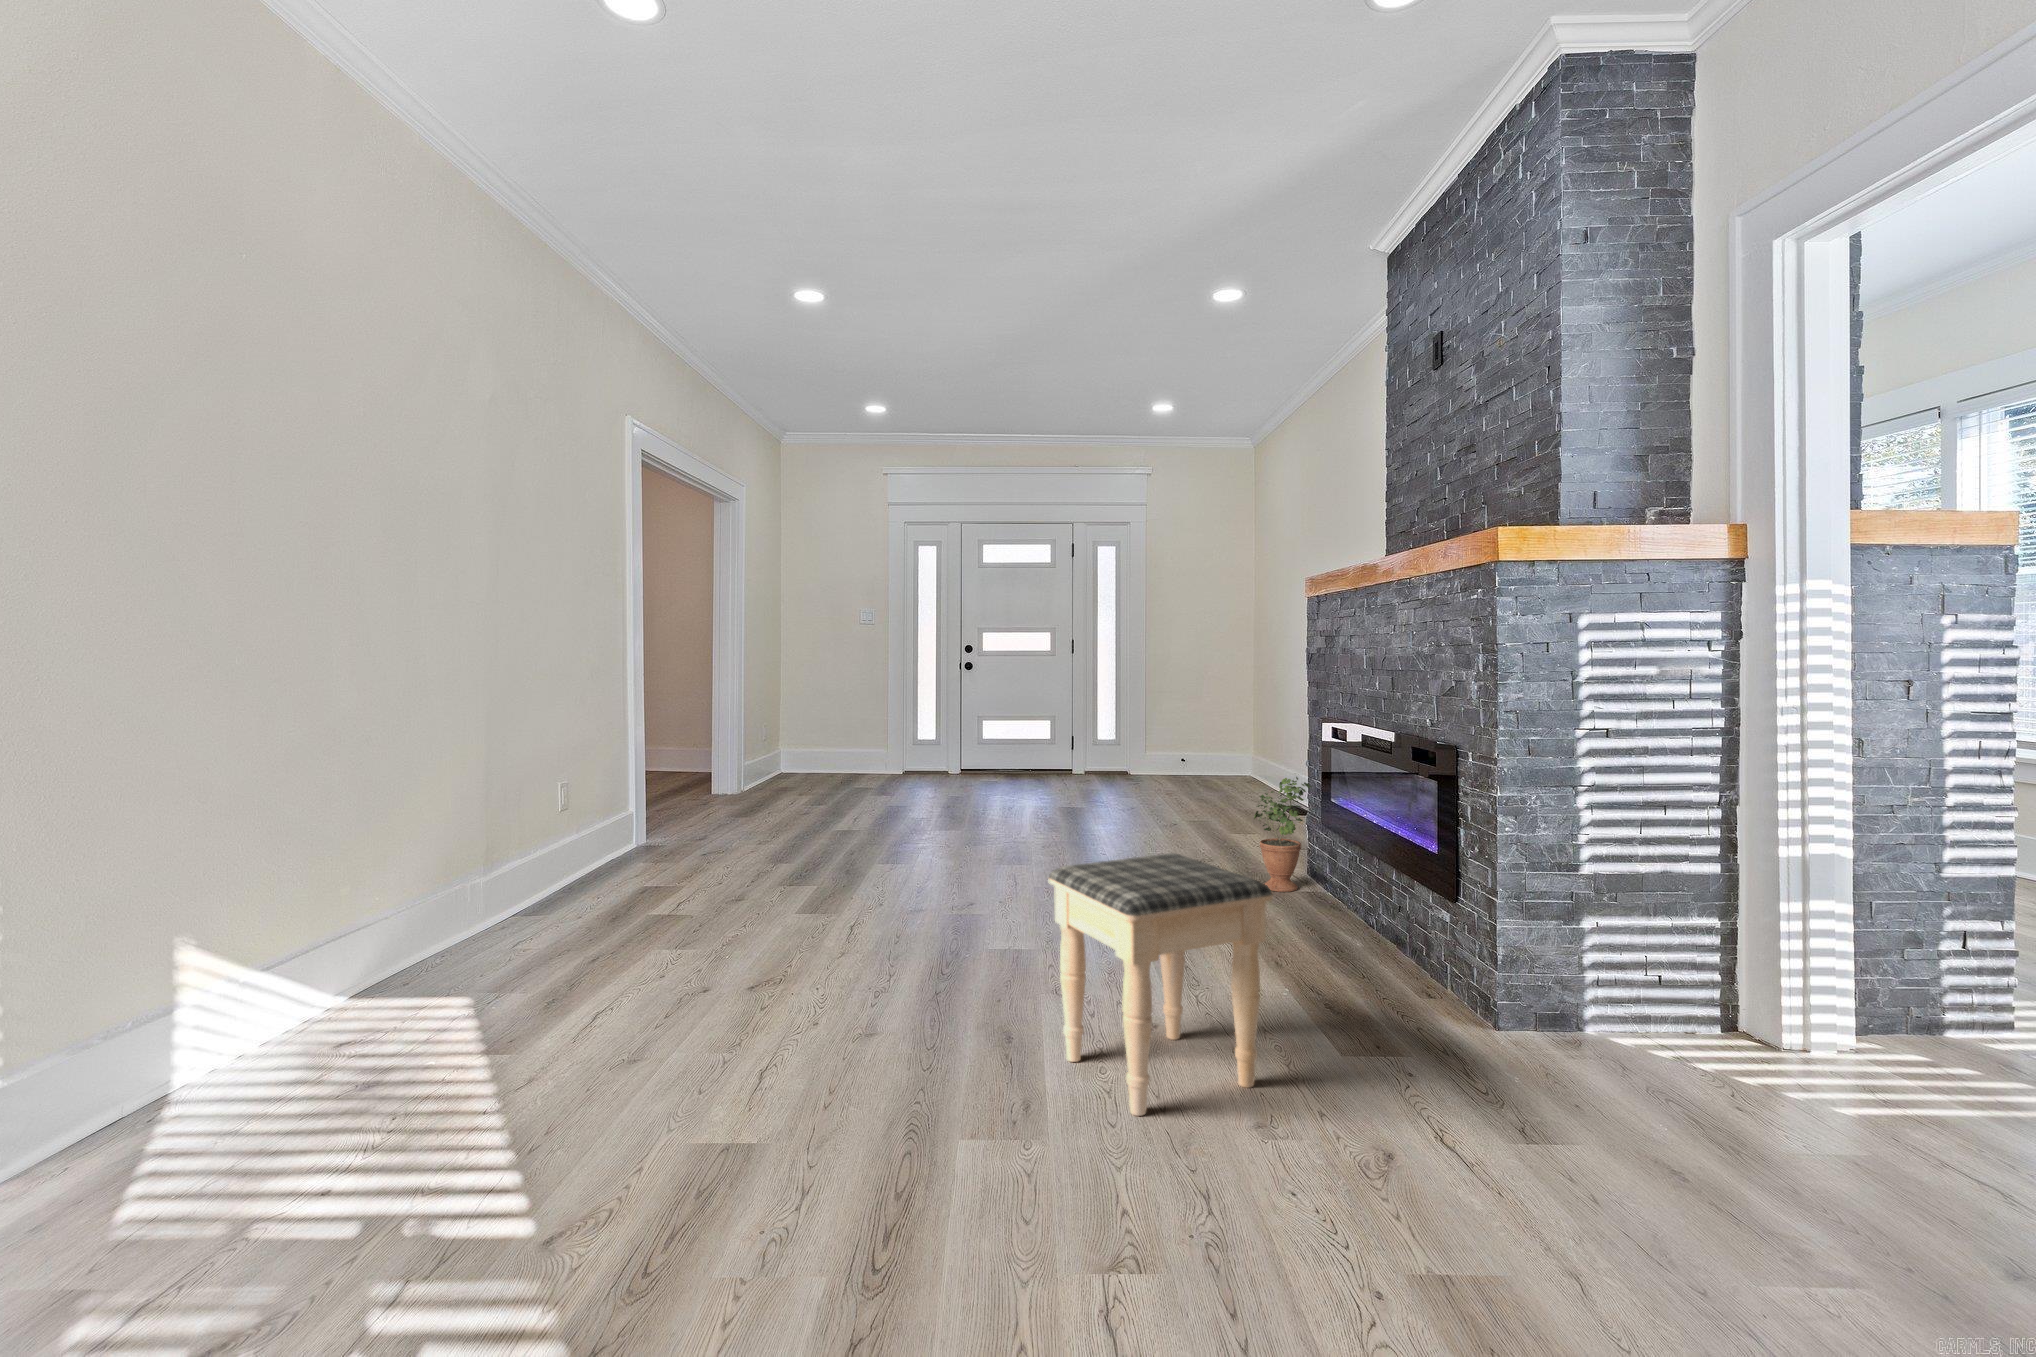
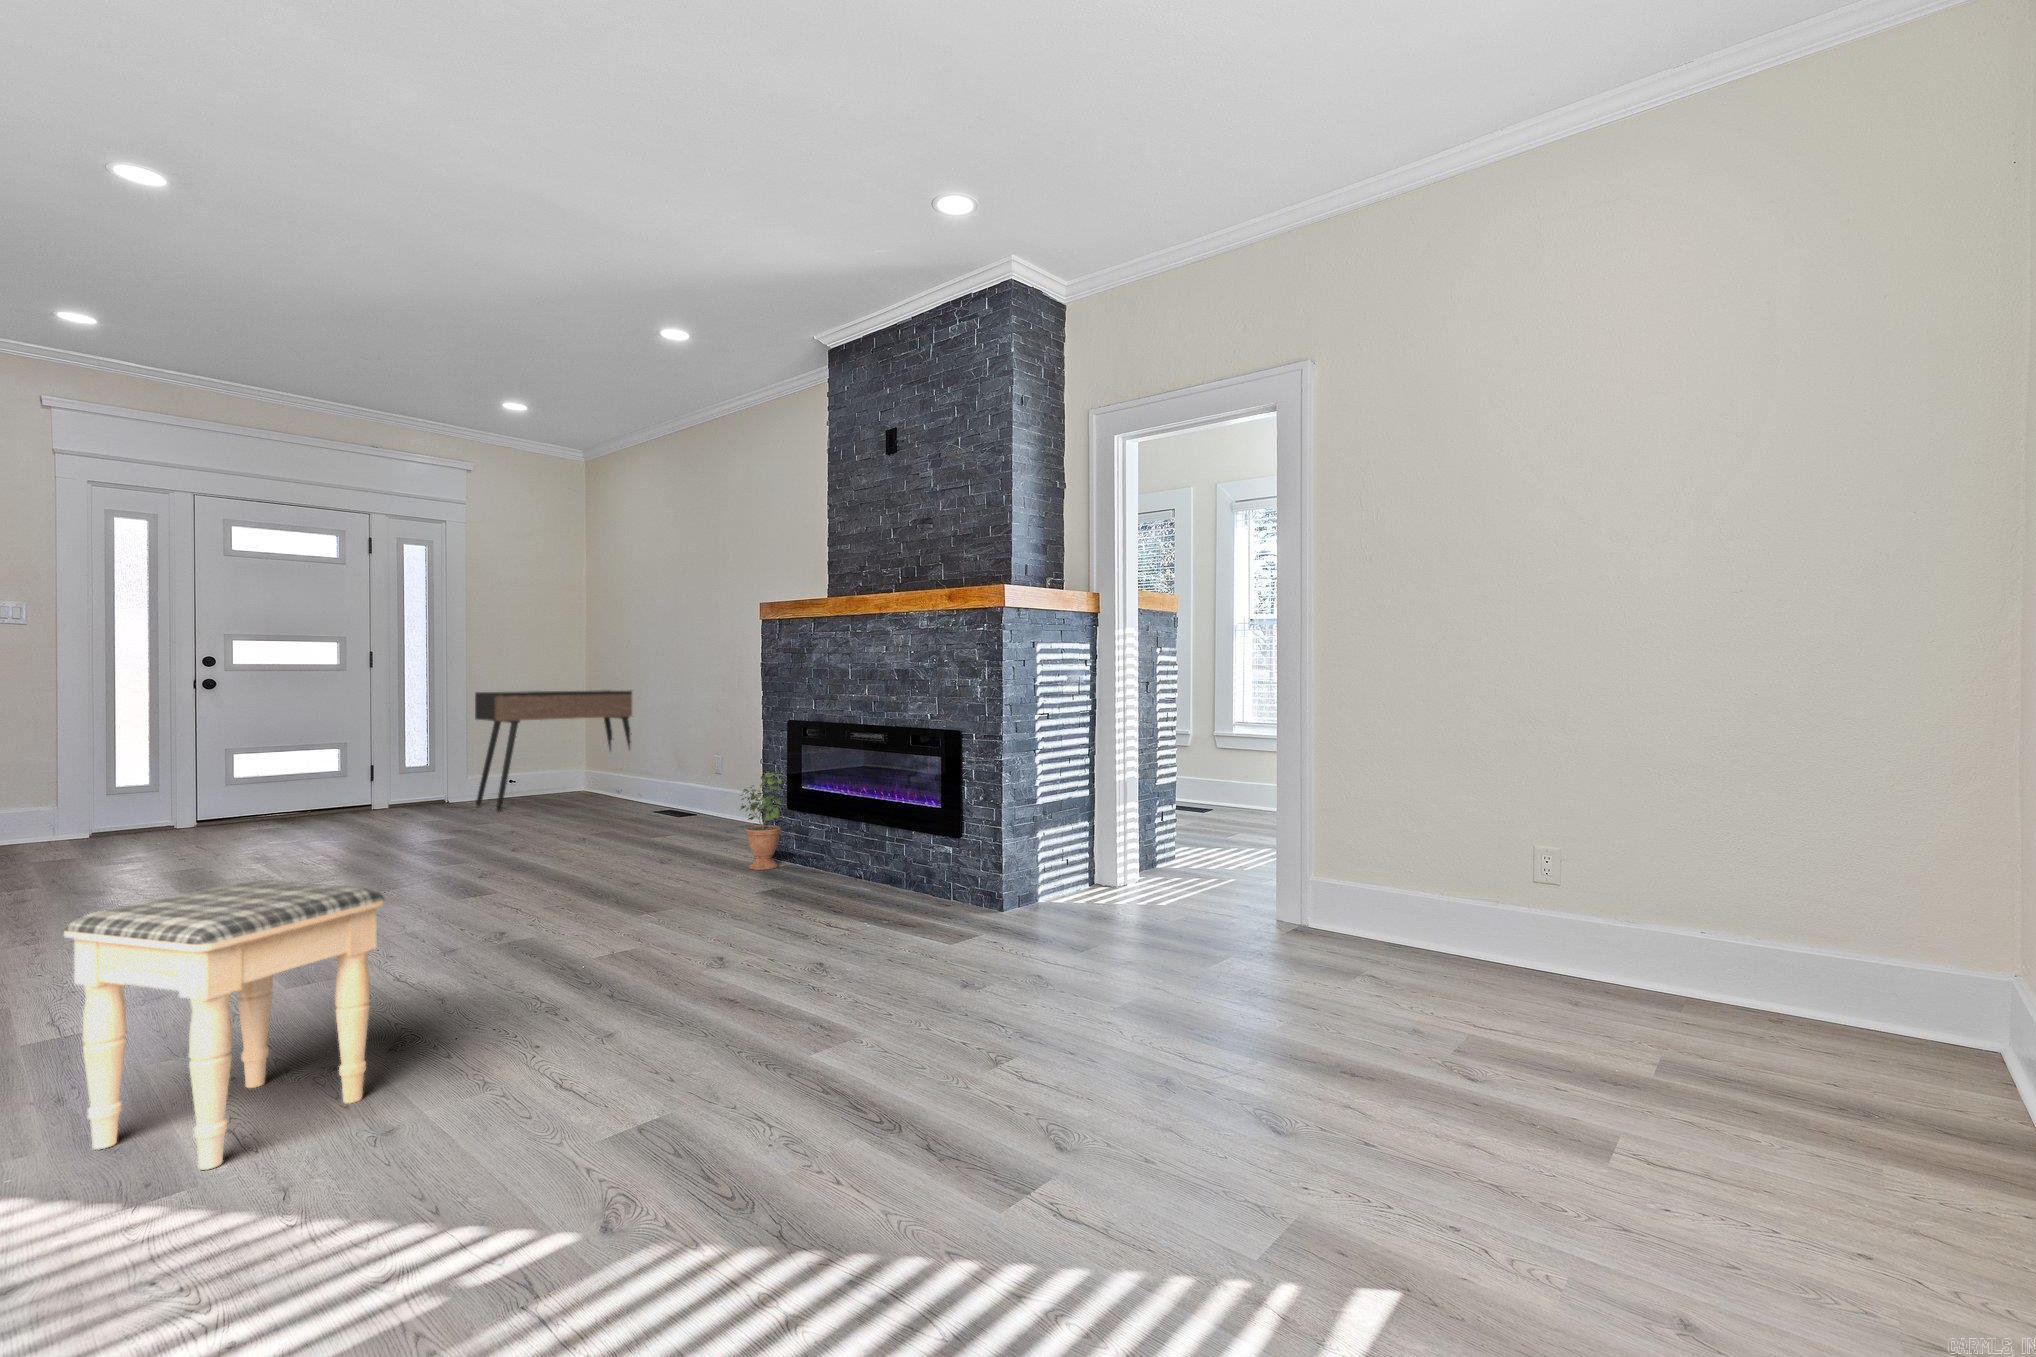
console table: none [1142,675,1293,786] -> present [475,690,632,811]
footstool: present [1049,853,1272,1116] -> present [64,880,385,1170]

